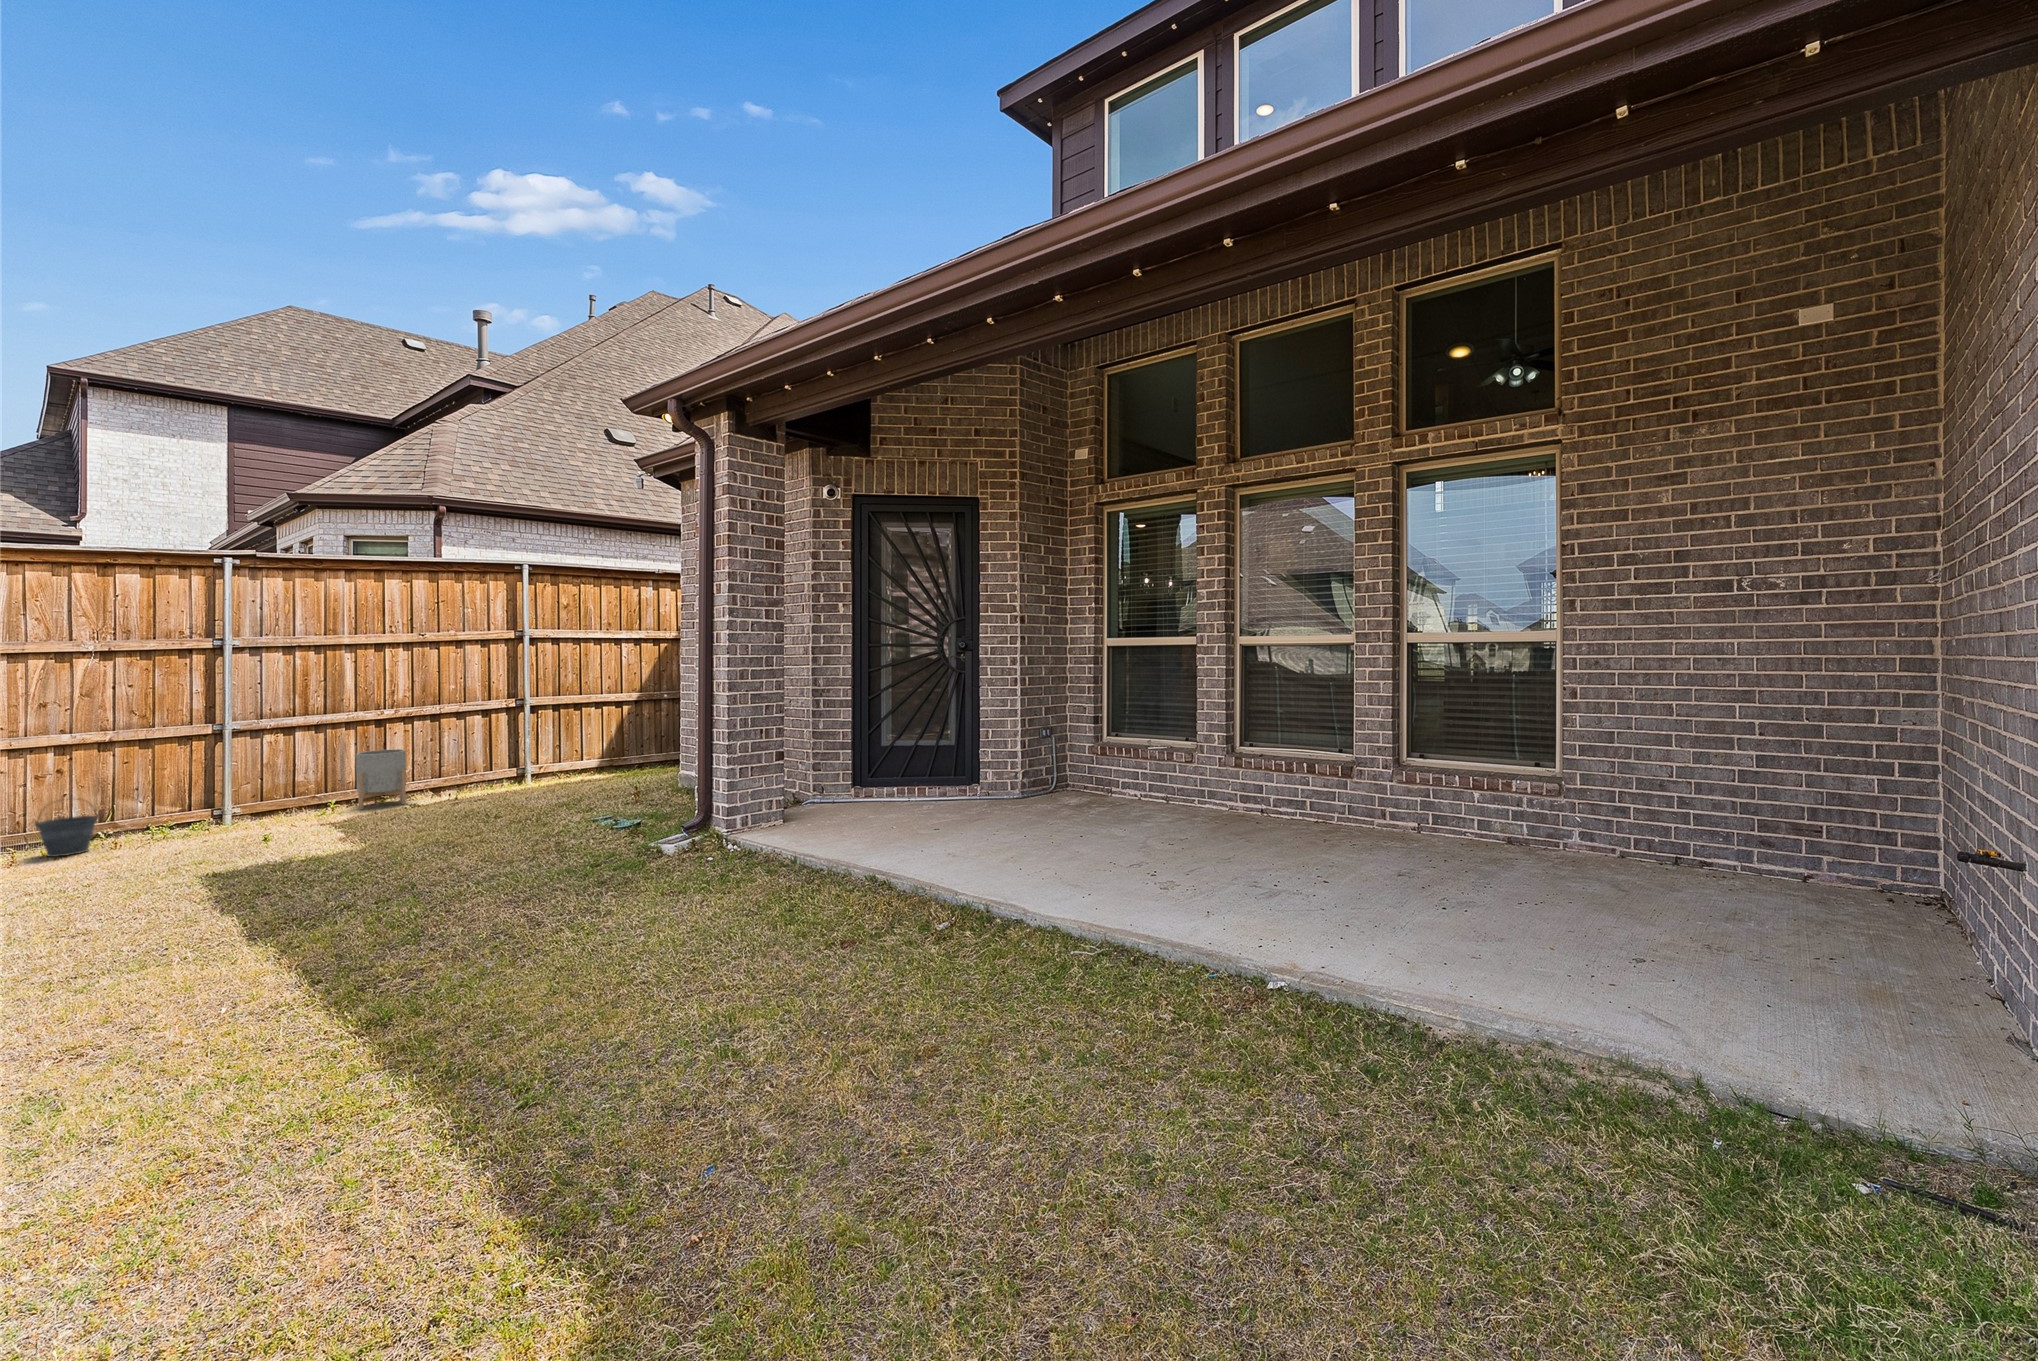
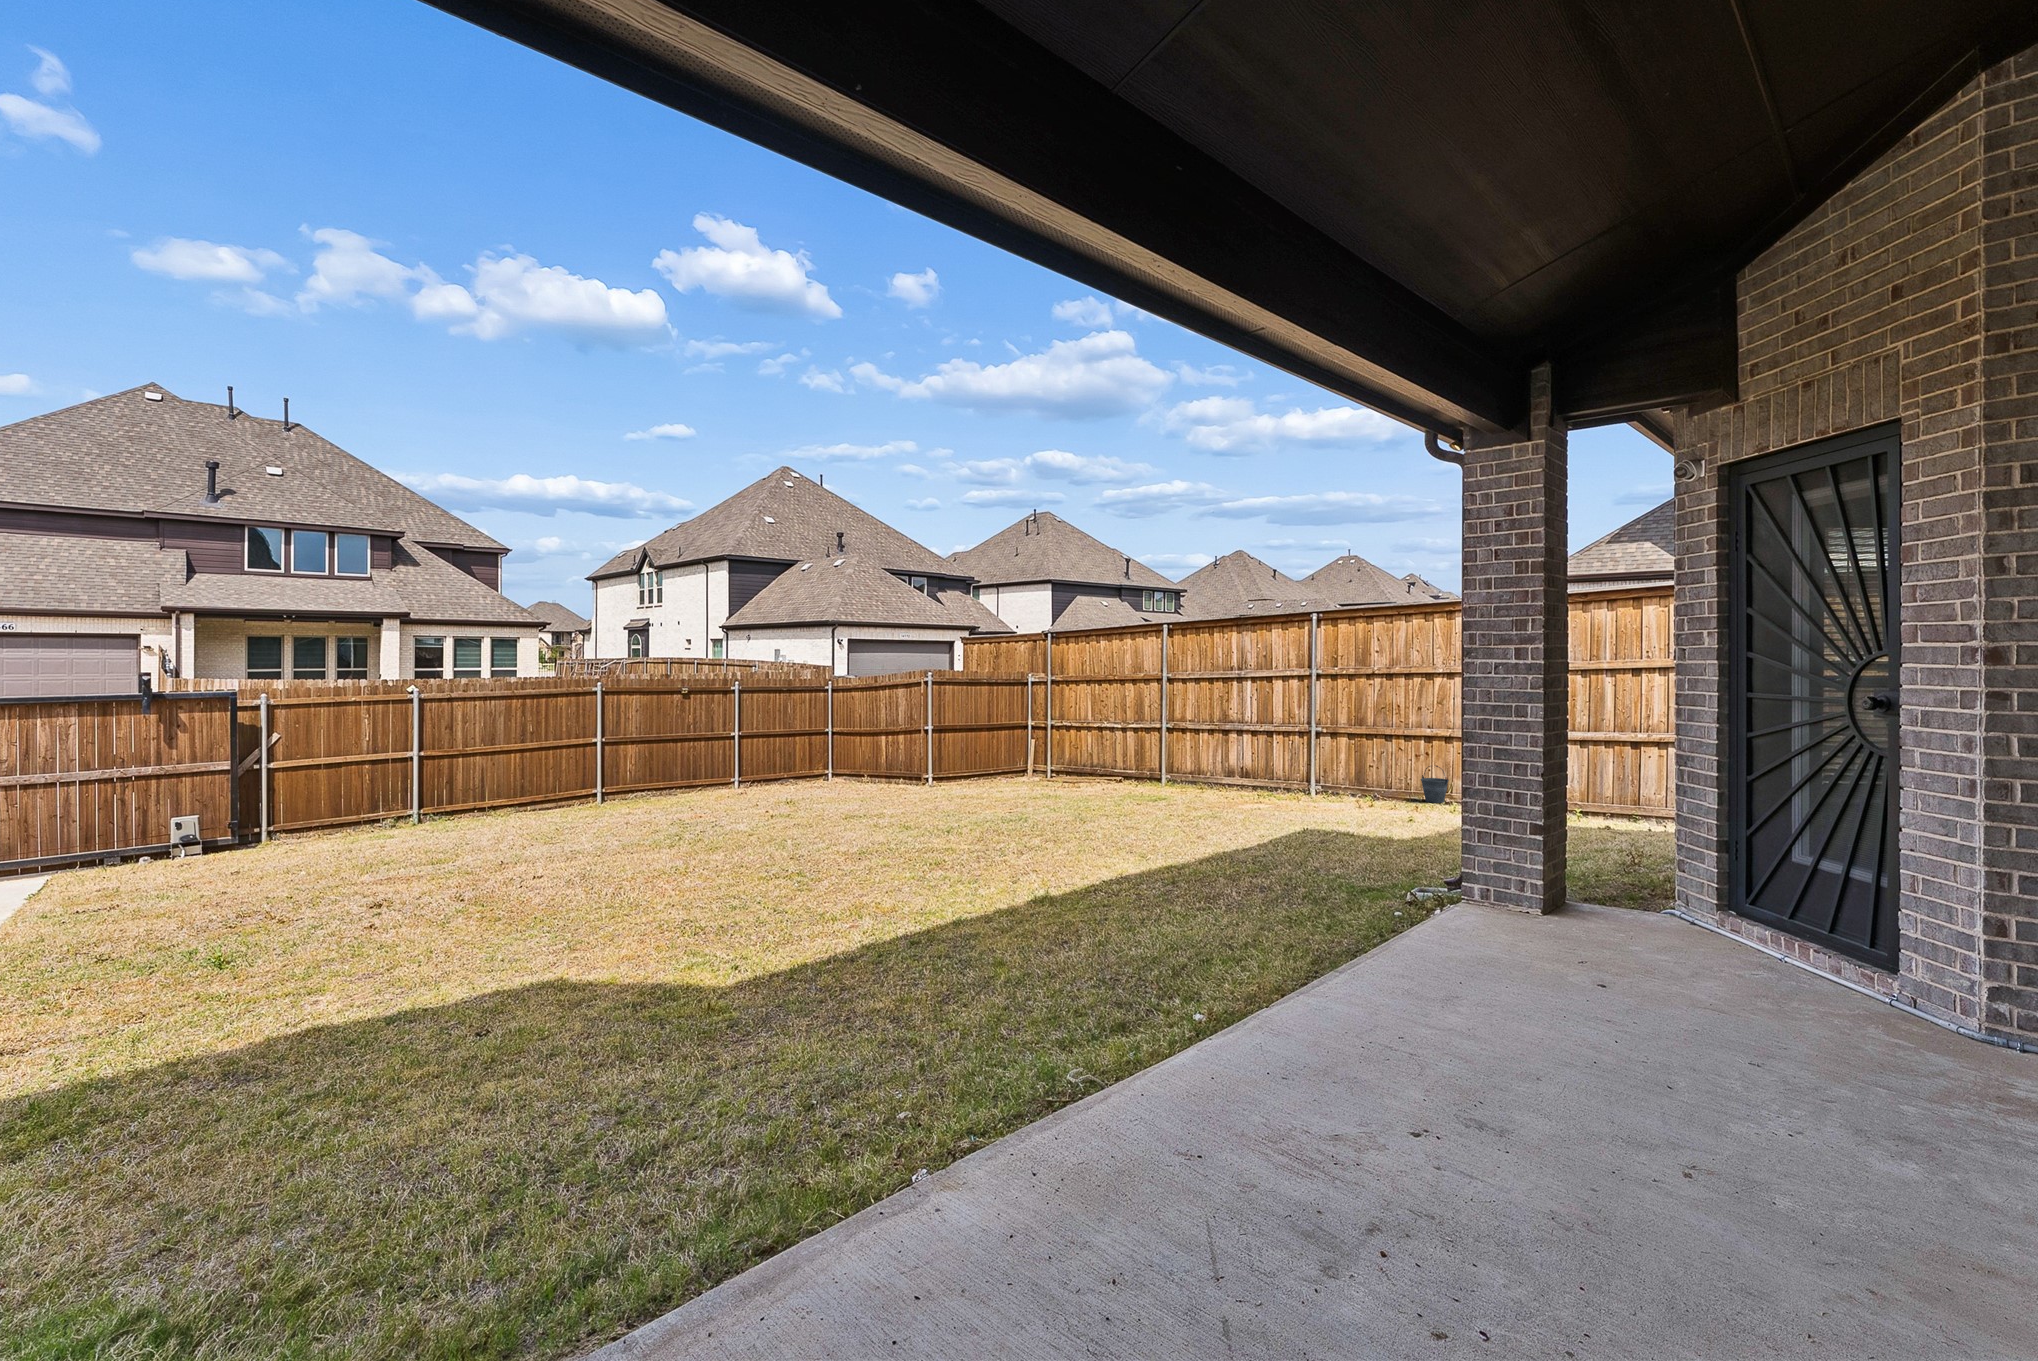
planter: present [356,749,406,809] -> none [1590,770,1644,826]

